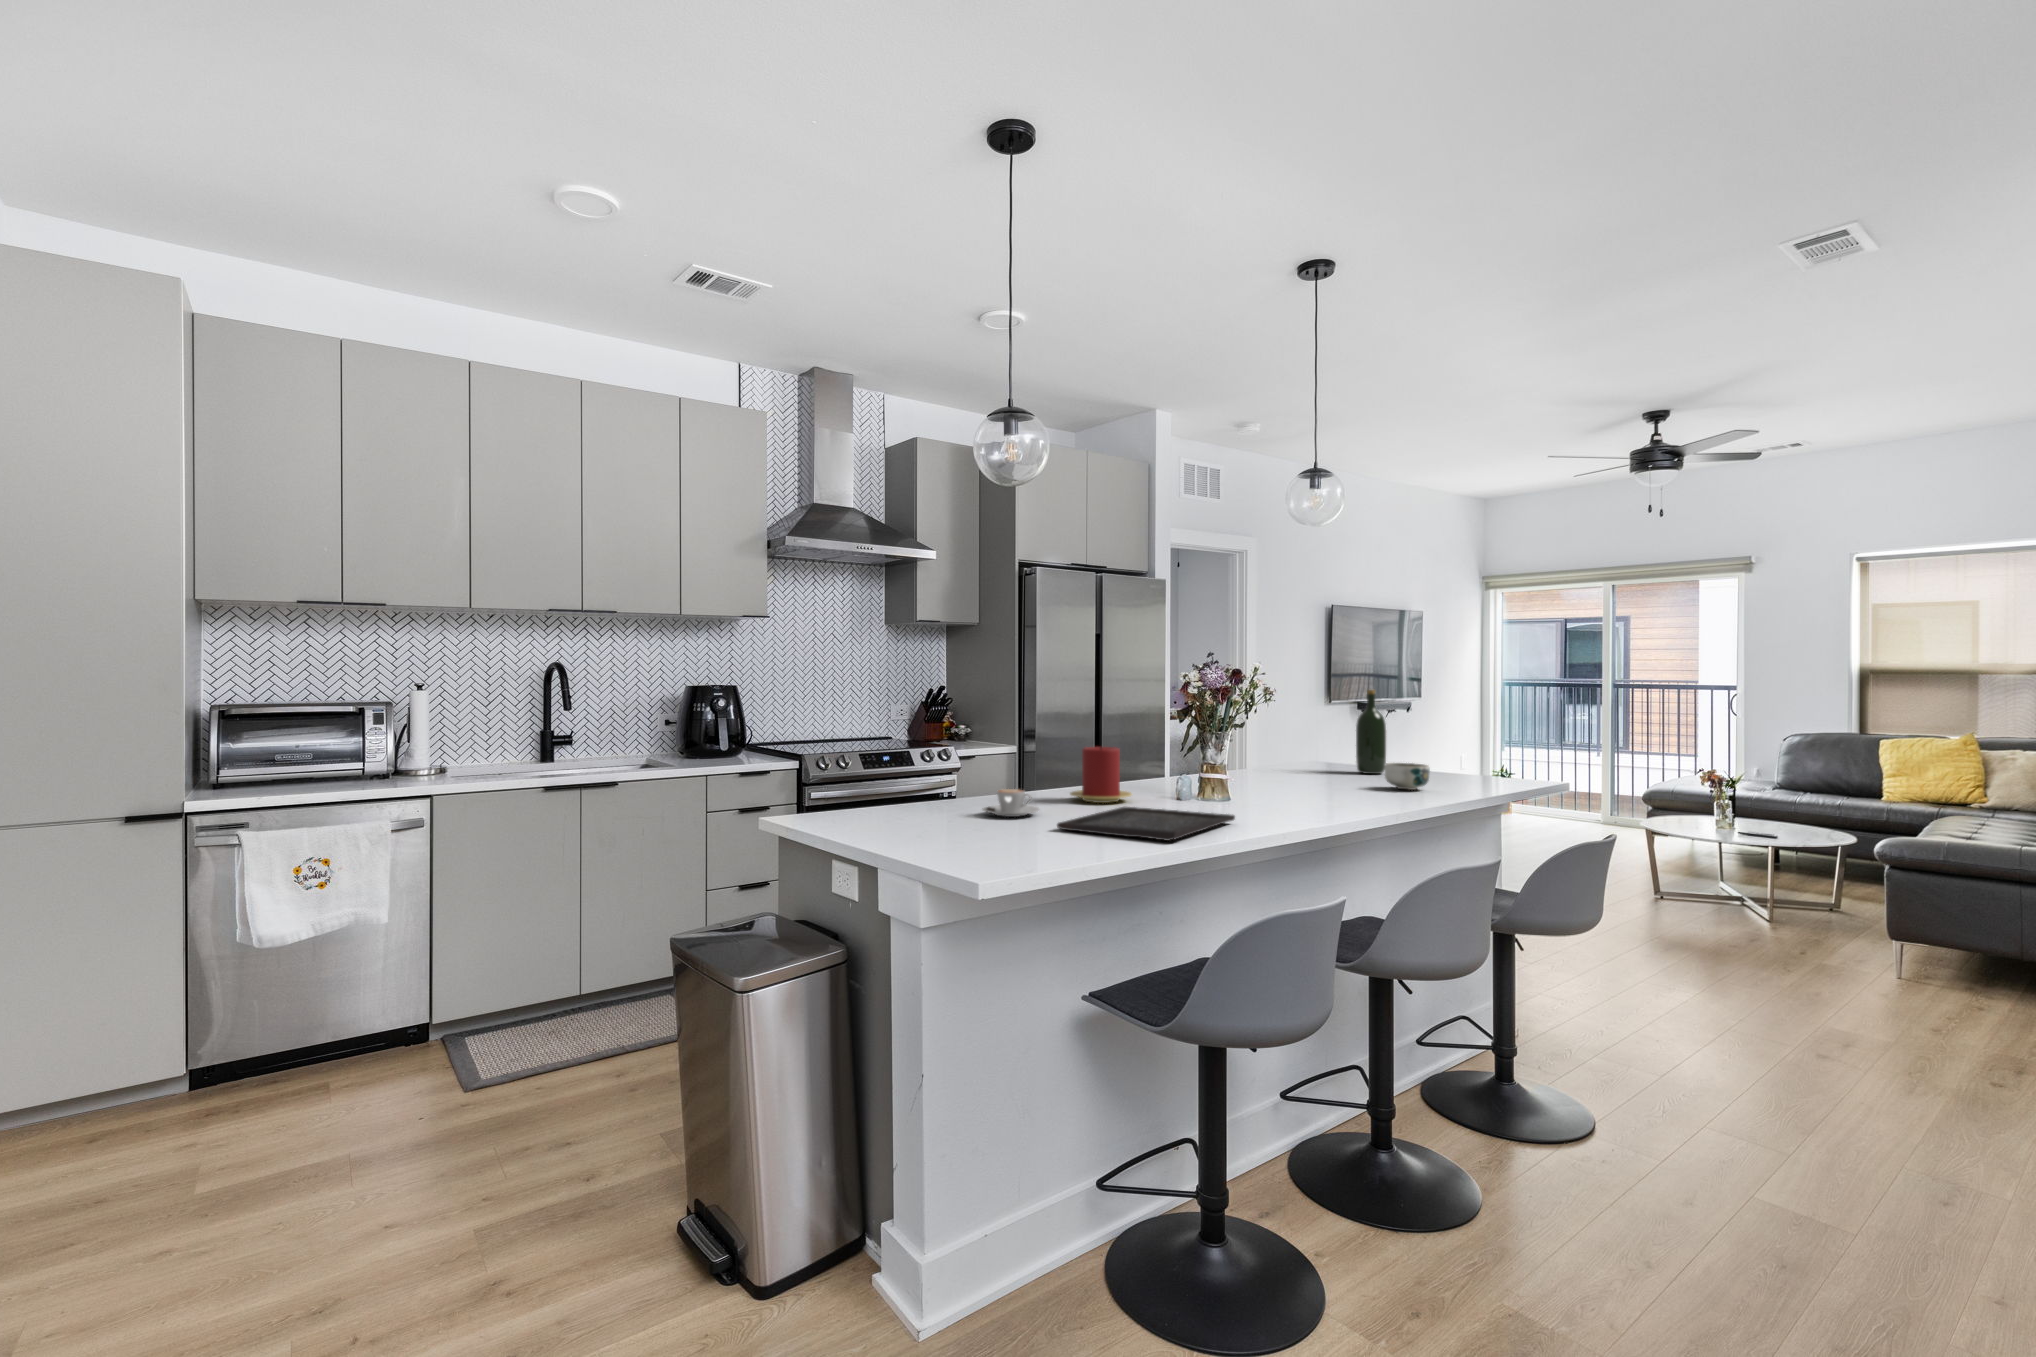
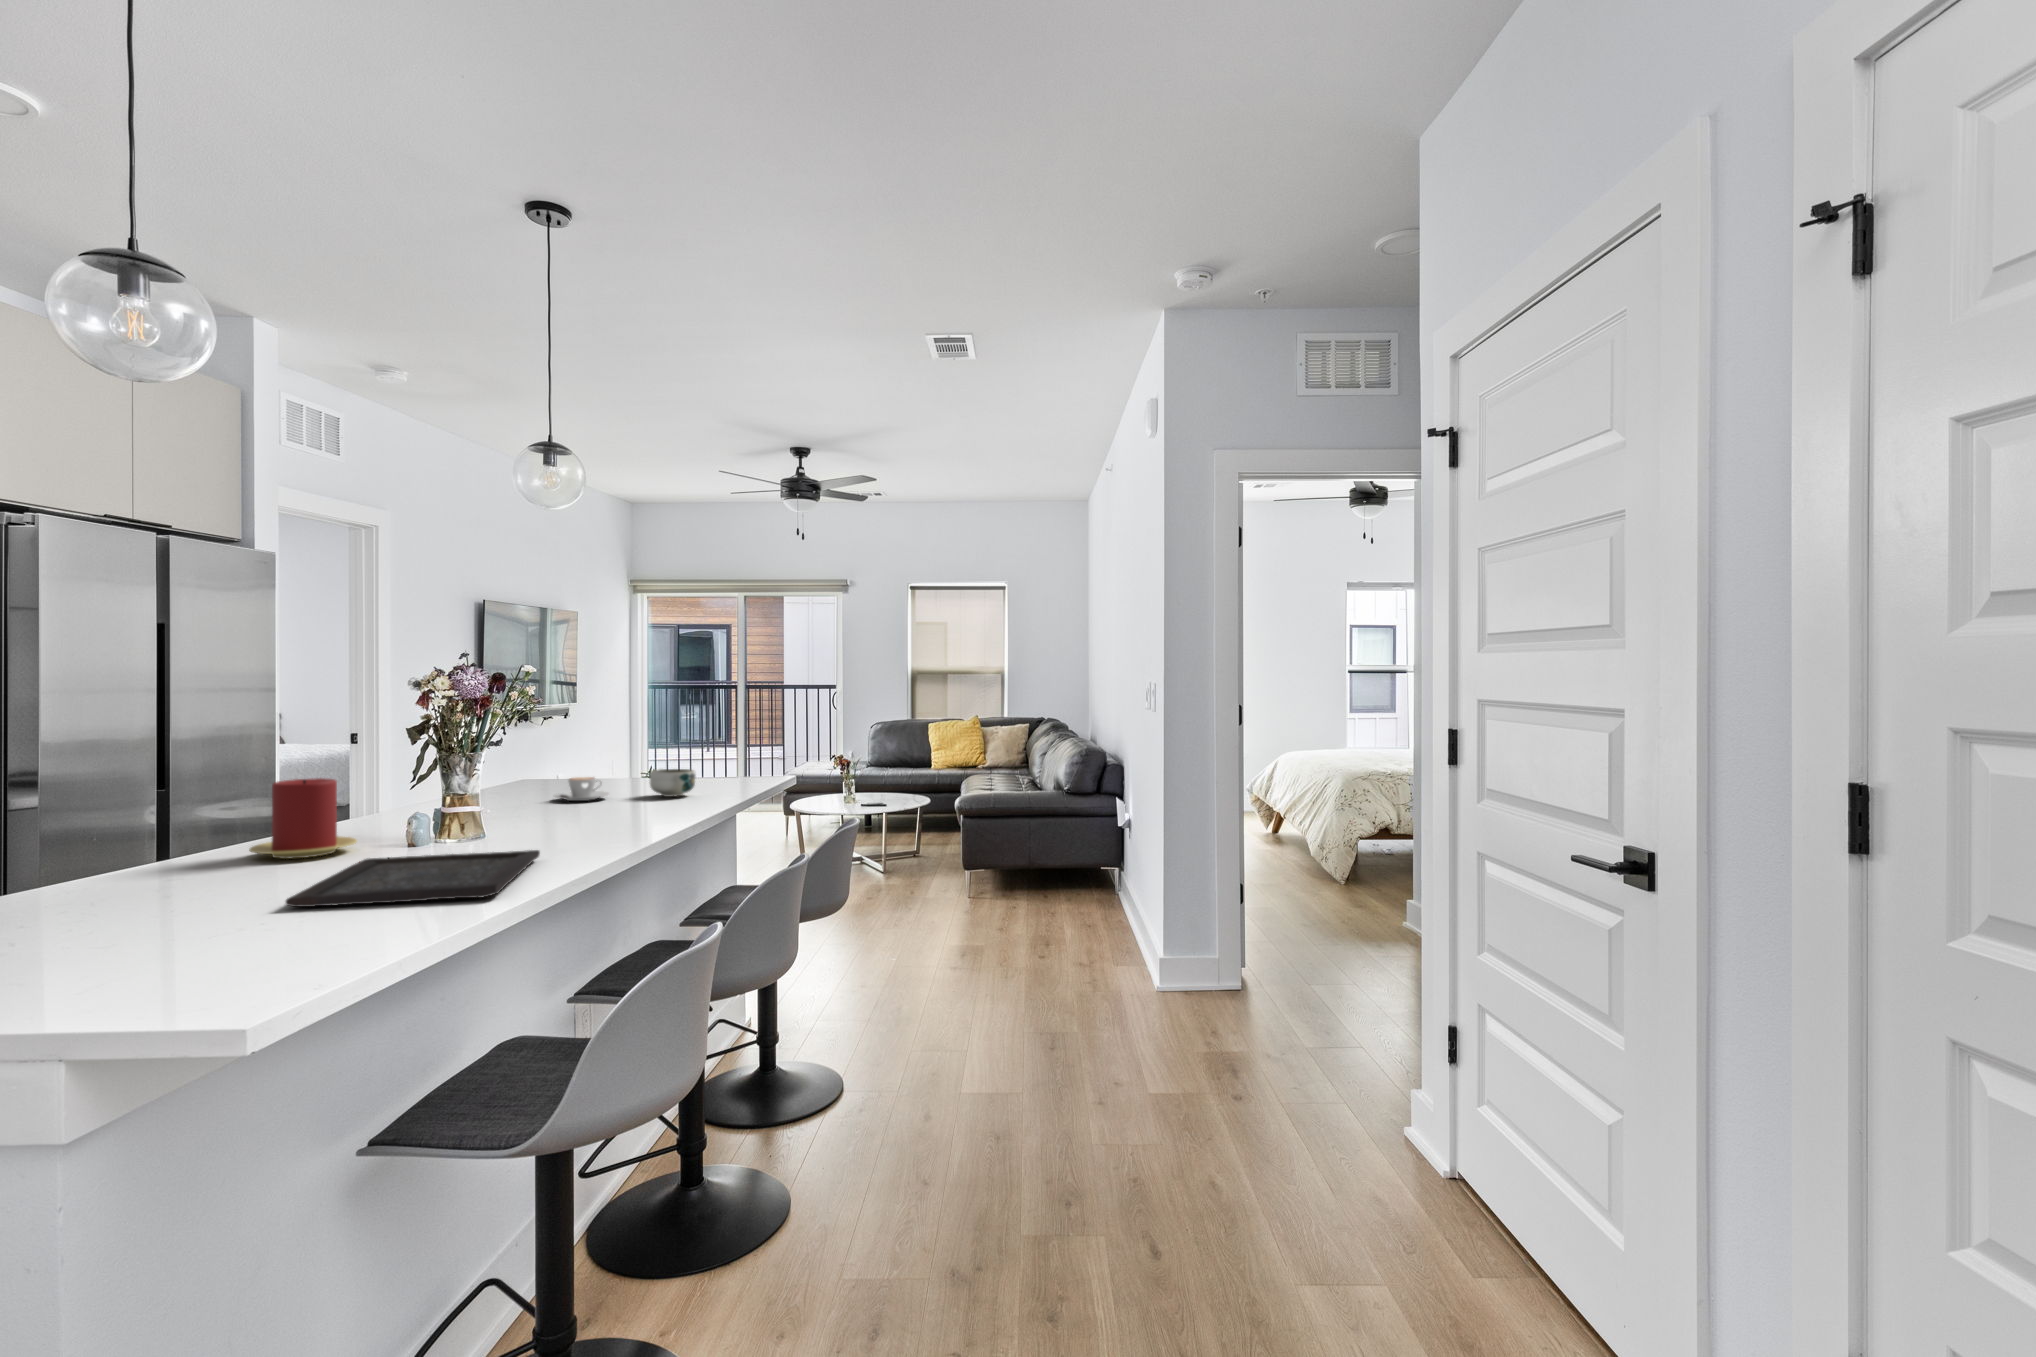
wine bottle: present [1356,690,1386,774] -> none [597,693,630,783]
coffee cup: present [983,789,1039,817] -> present [555,777,609,801]

